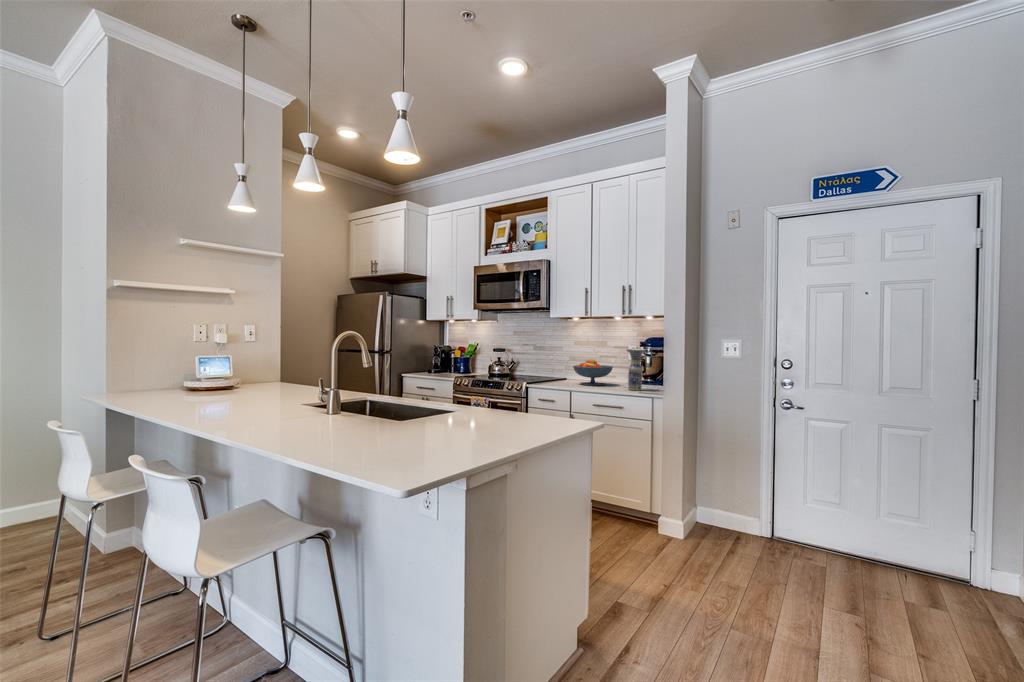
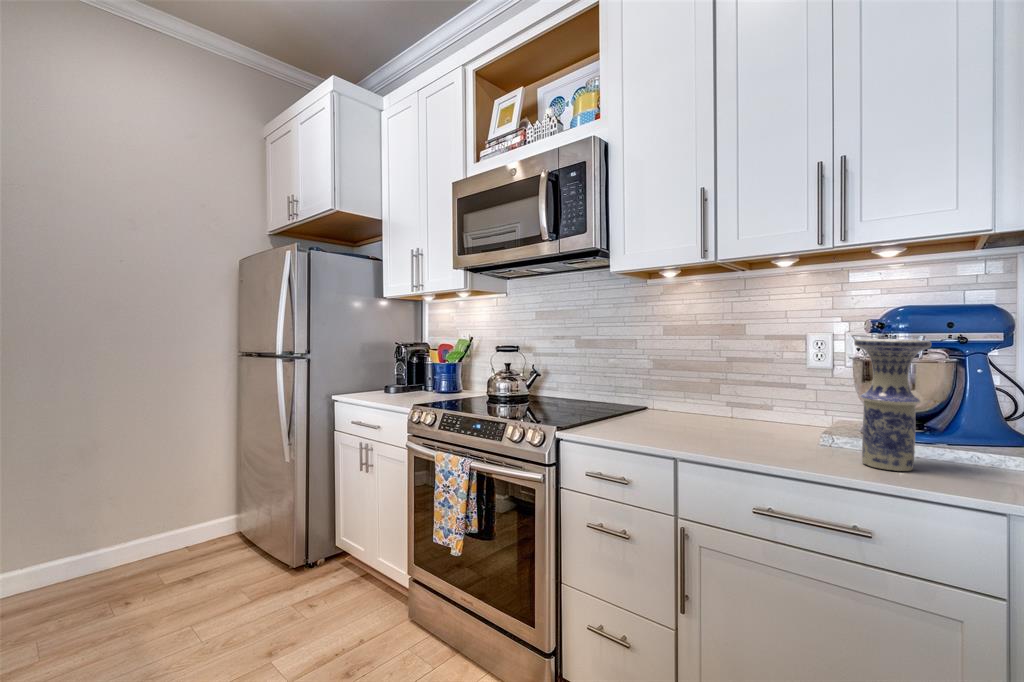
fruit bowl: present [573,359,613,386] -> none [671,367,782,439]

